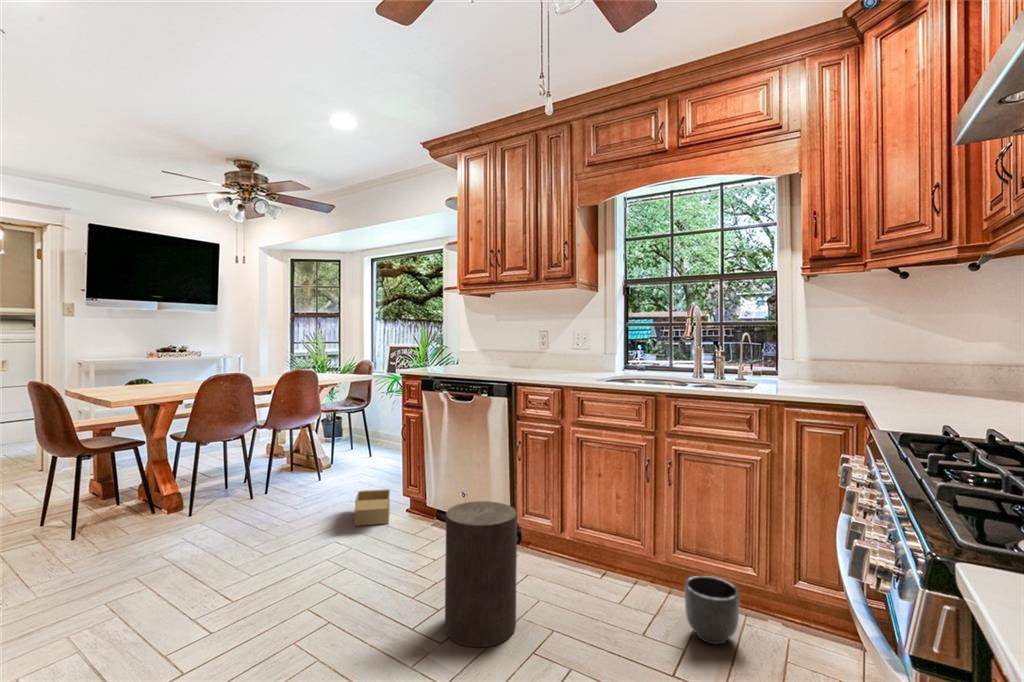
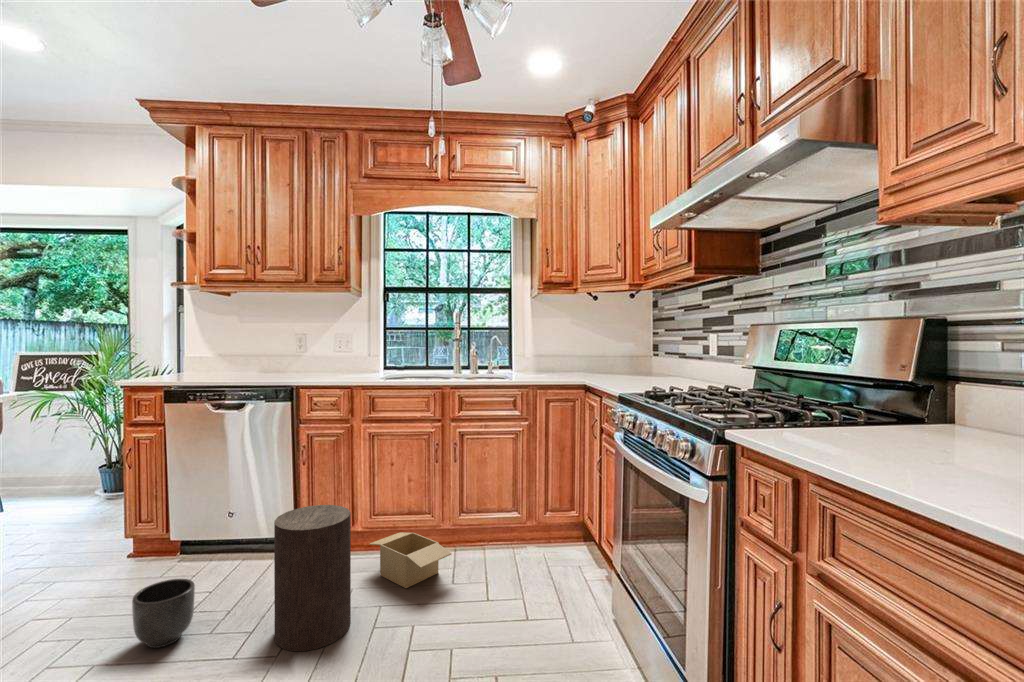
cardboard box: present [354,489,390,526] -> present [369,532,451,588]
planter: present [685,575,740,644] -> present [132,579,195,648]

